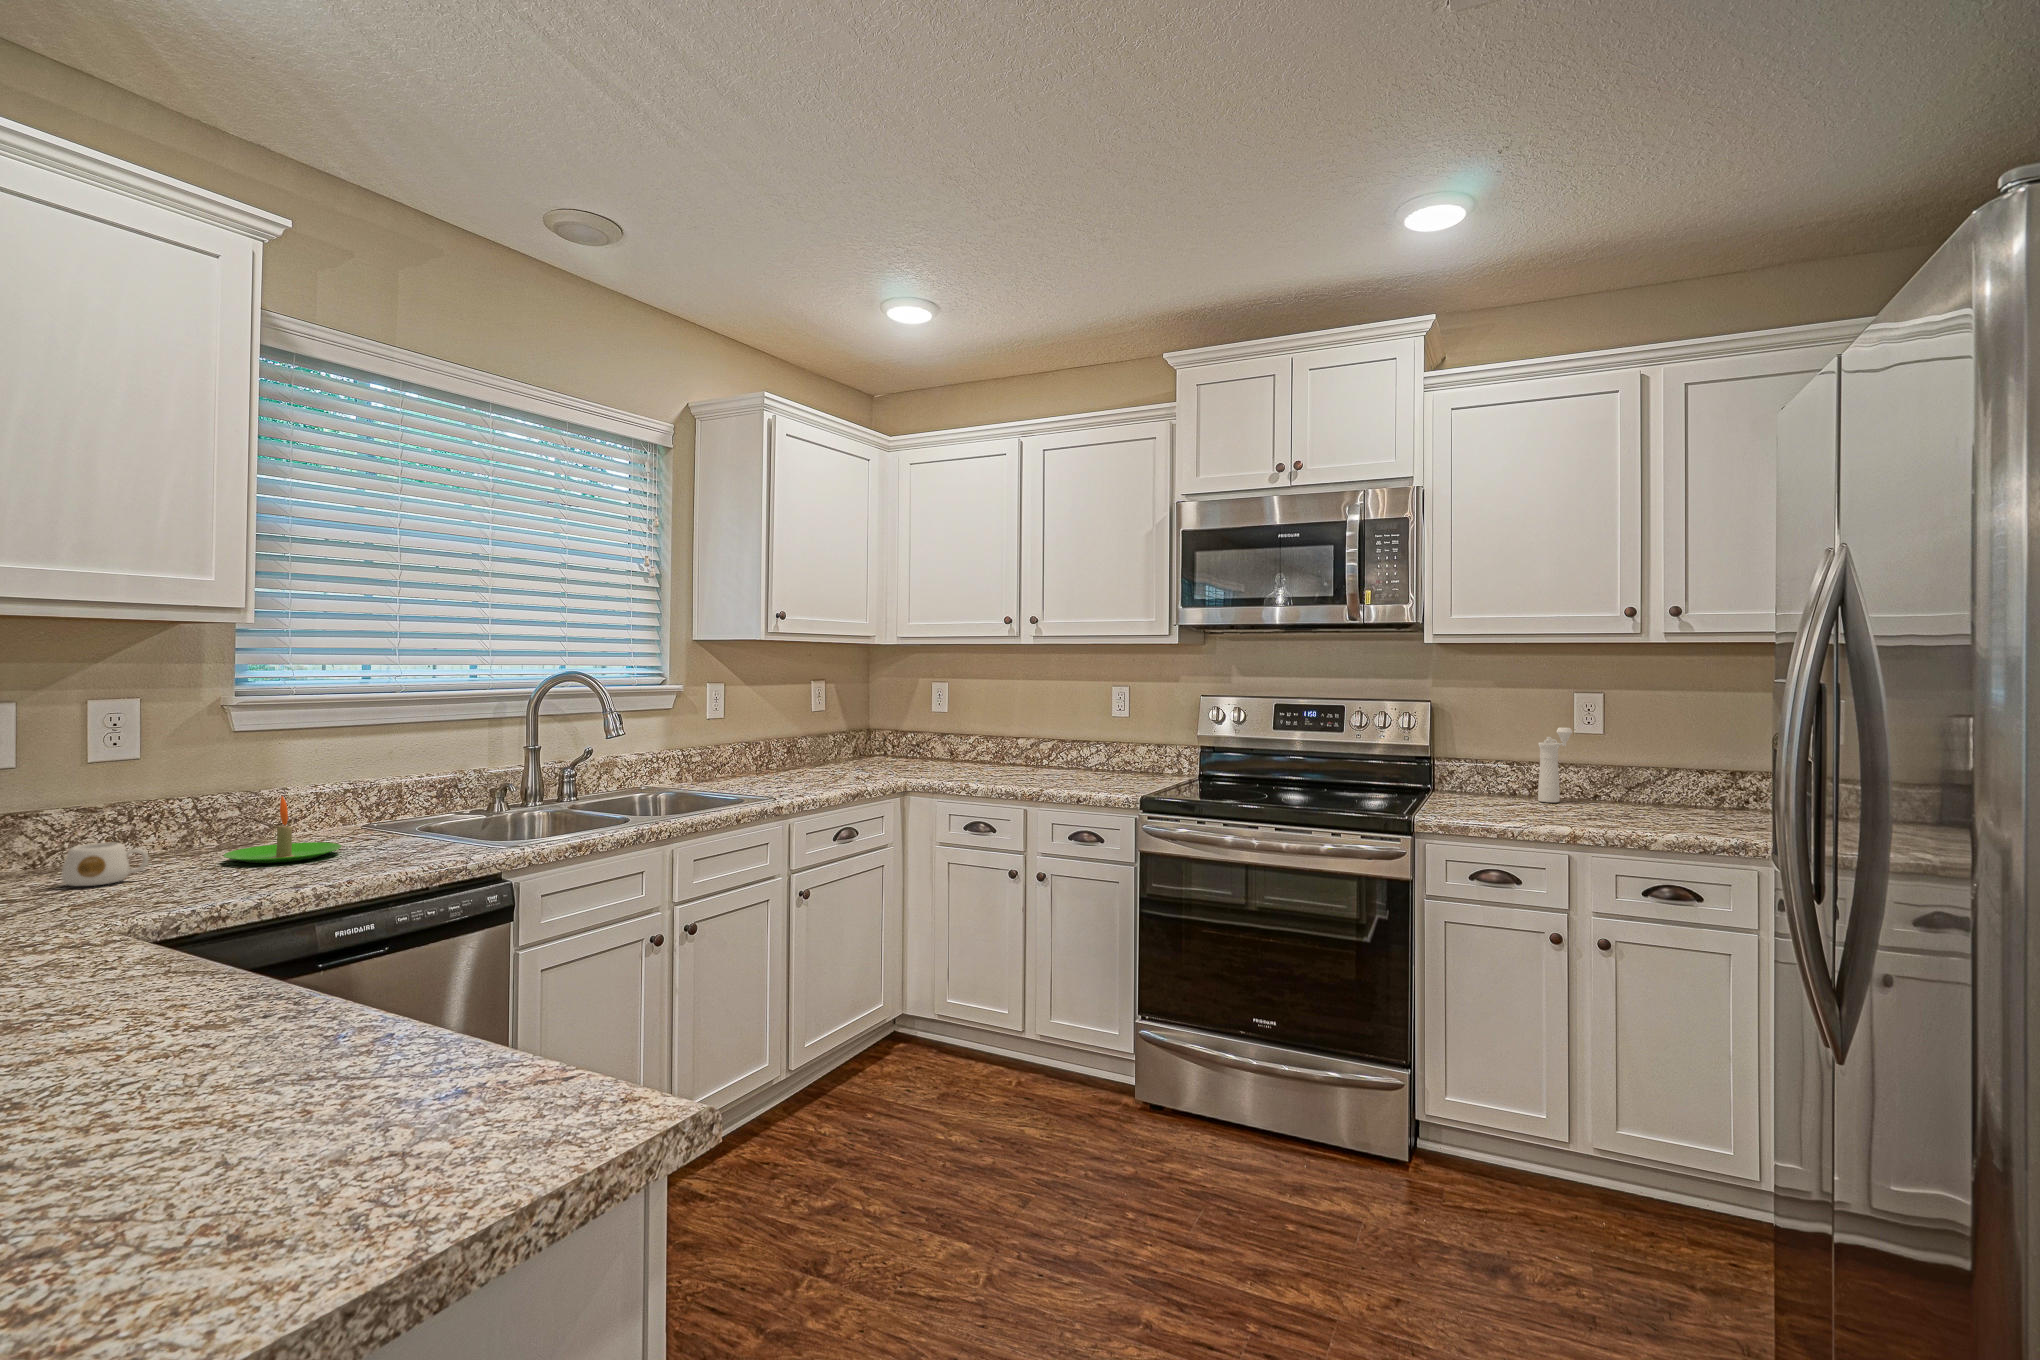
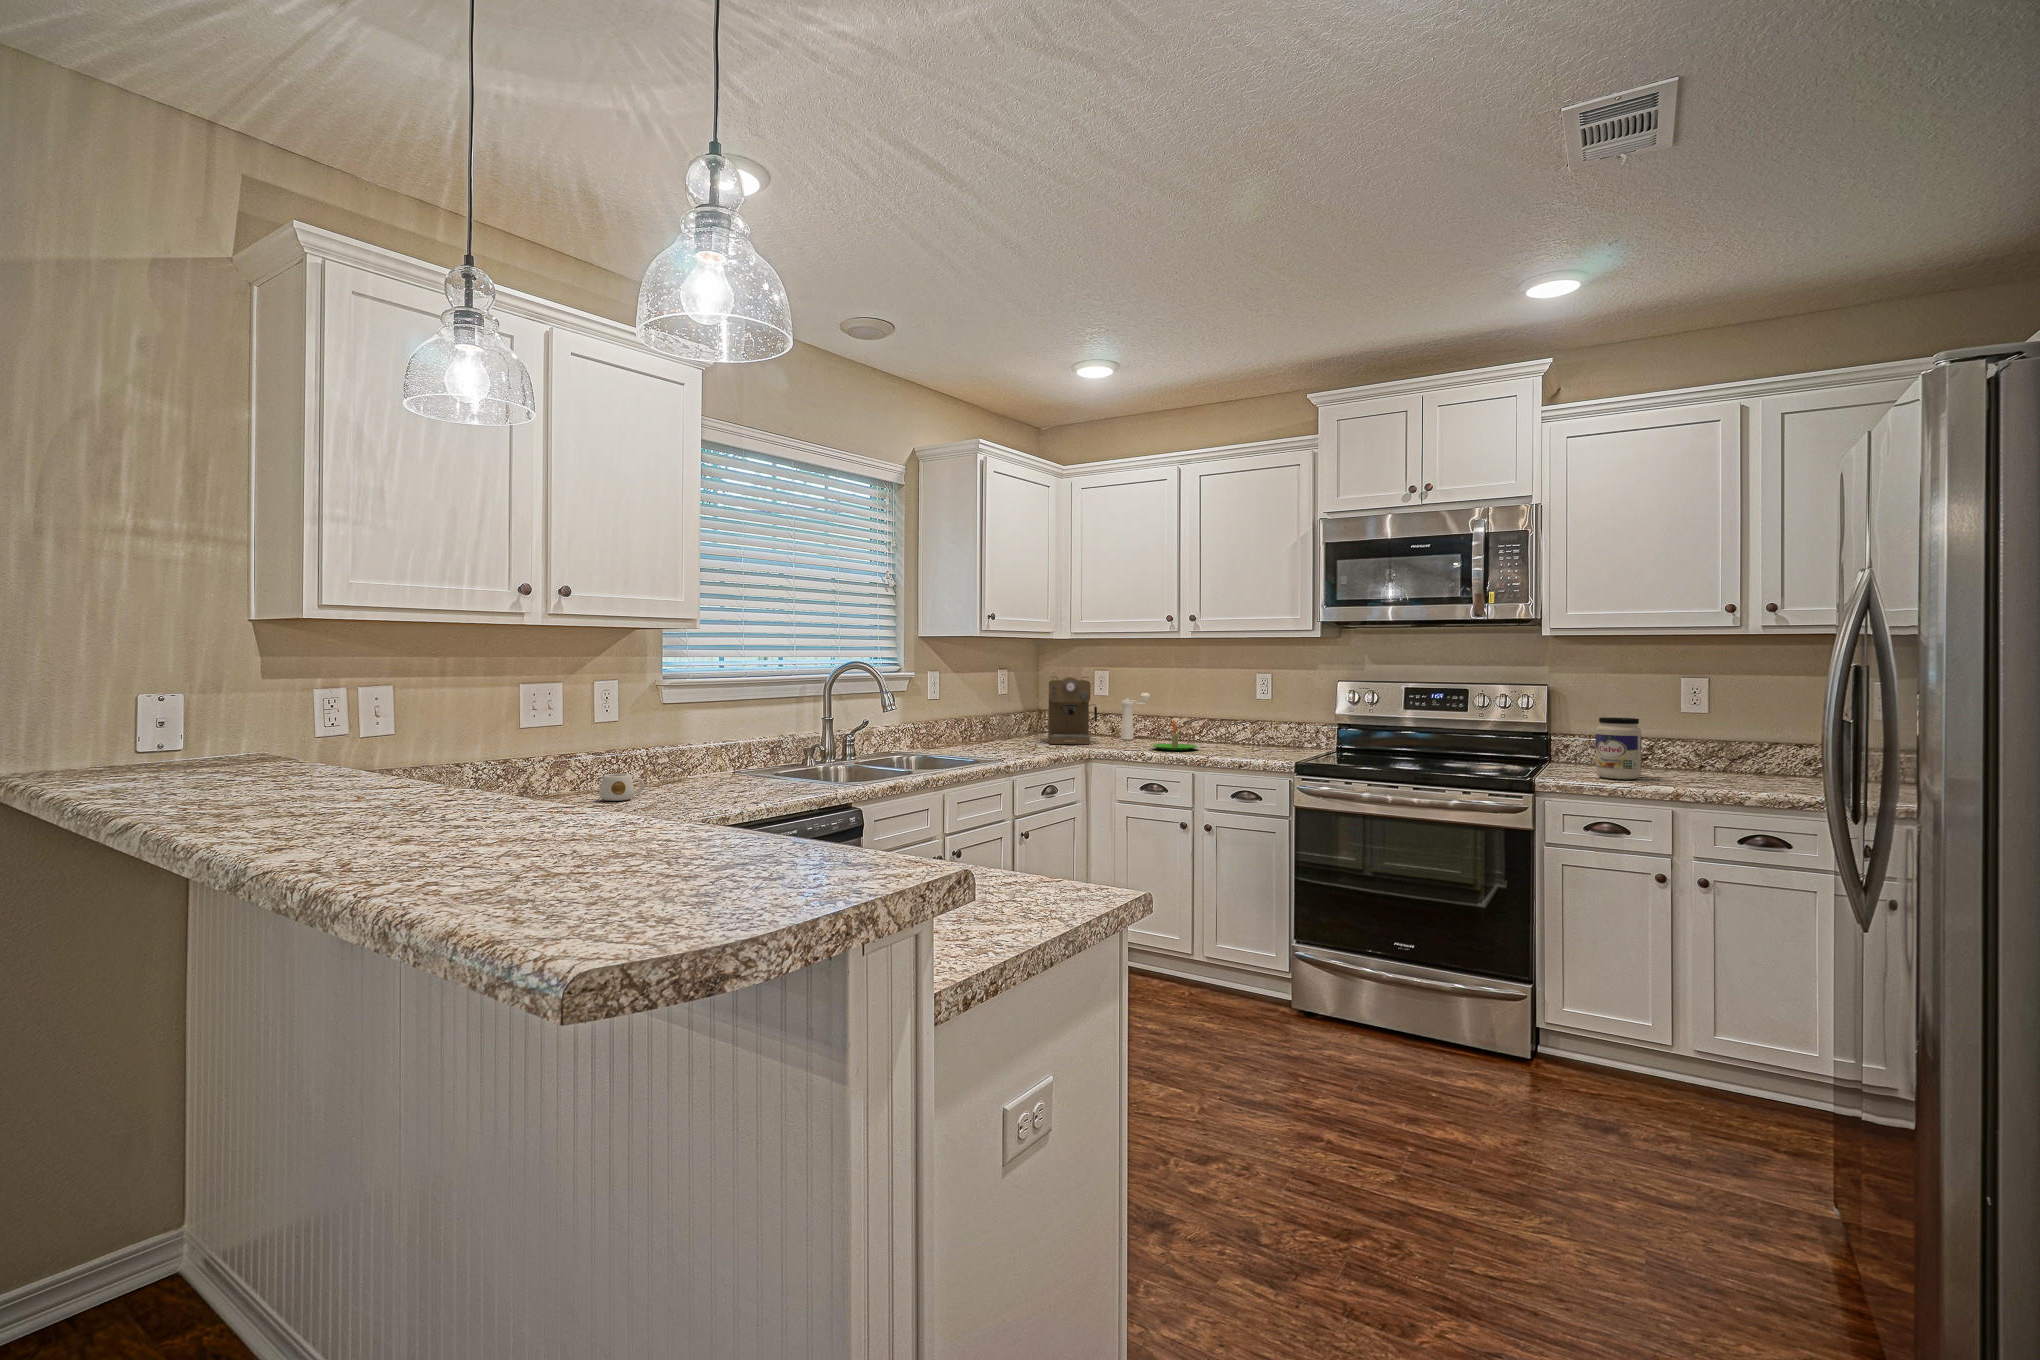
coffee maker: none [862,690,922,772] -> present [1048,677,1097,744]
pepper mill: present [1538,727,1573,802] -> present [1121,693,1150,740]
jar: none [1483,741,1534,816] -> present [1596,717,1641,779]
candle: present [223,796,342,863] -> present [1152,719,1198,751]

